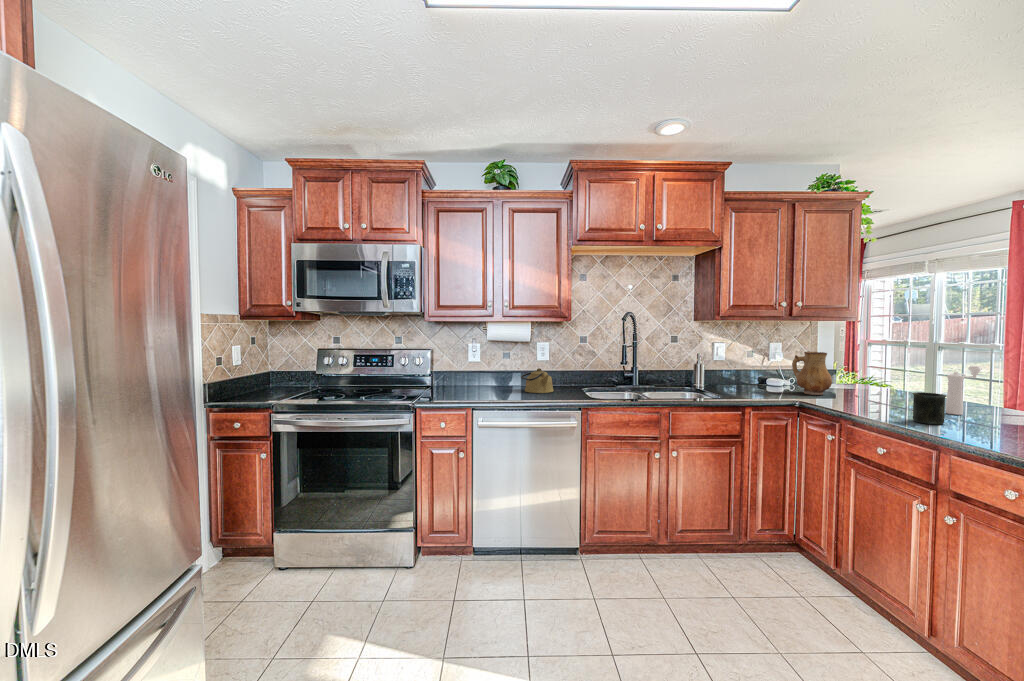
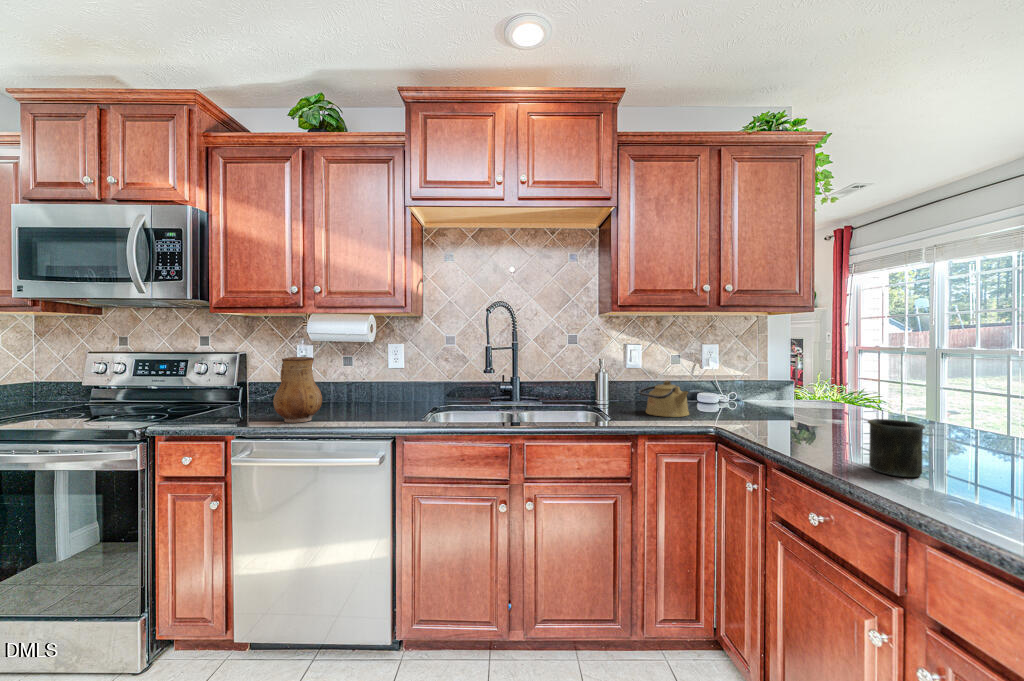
ceramic pitcher: present [792,351,832,395] -> present [273,357,322,423]
pepper mill: present [946,366,982,415] -> none [931,375,990,455]
kettle: present [521,368,554,393] -> present [639,381,689,417]

